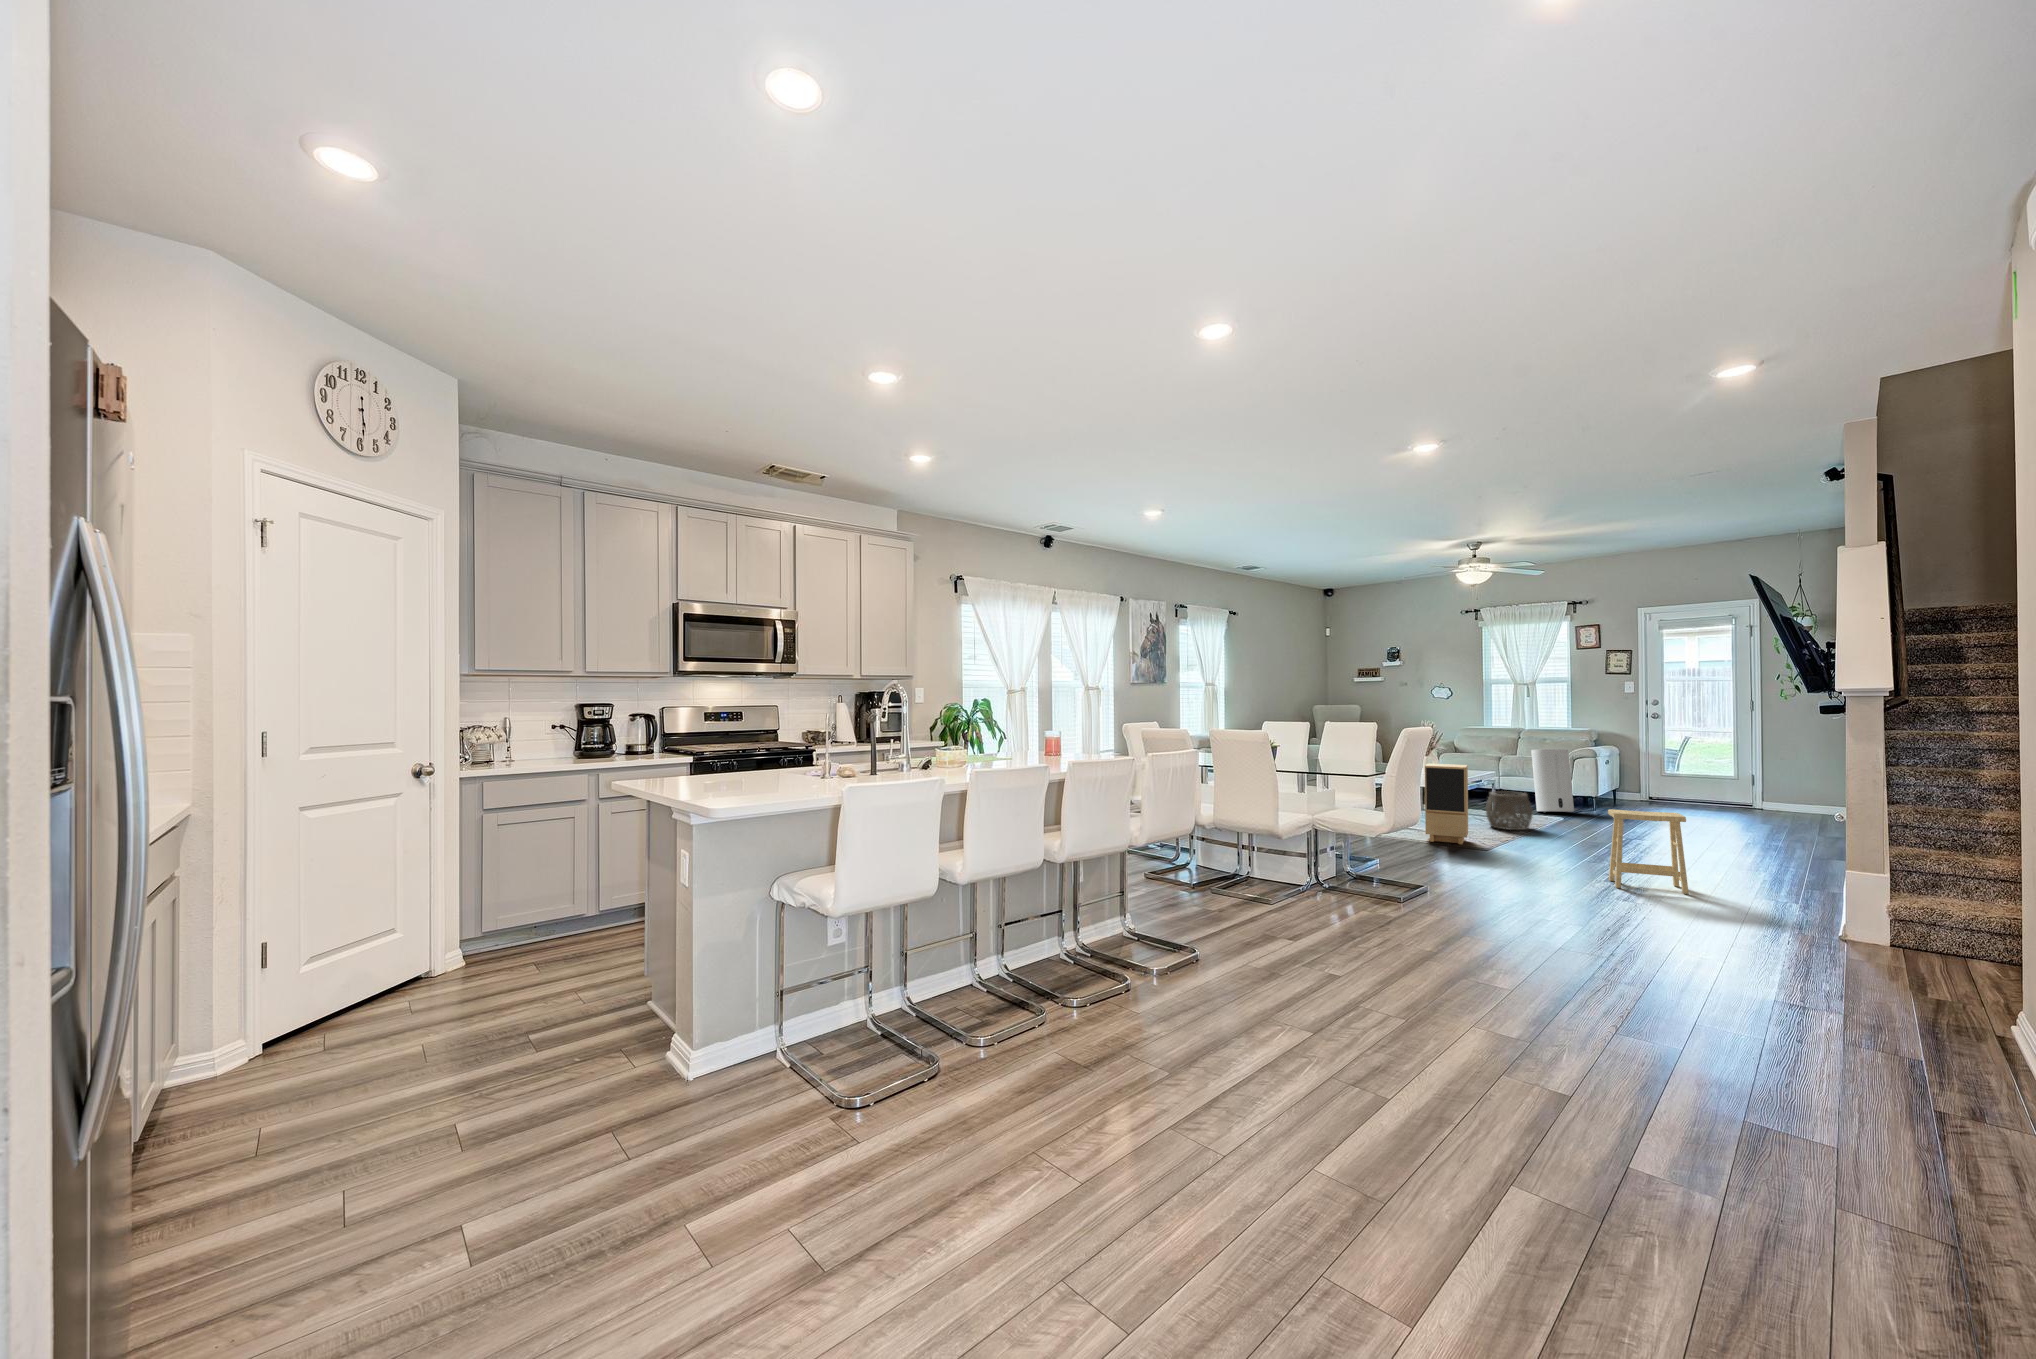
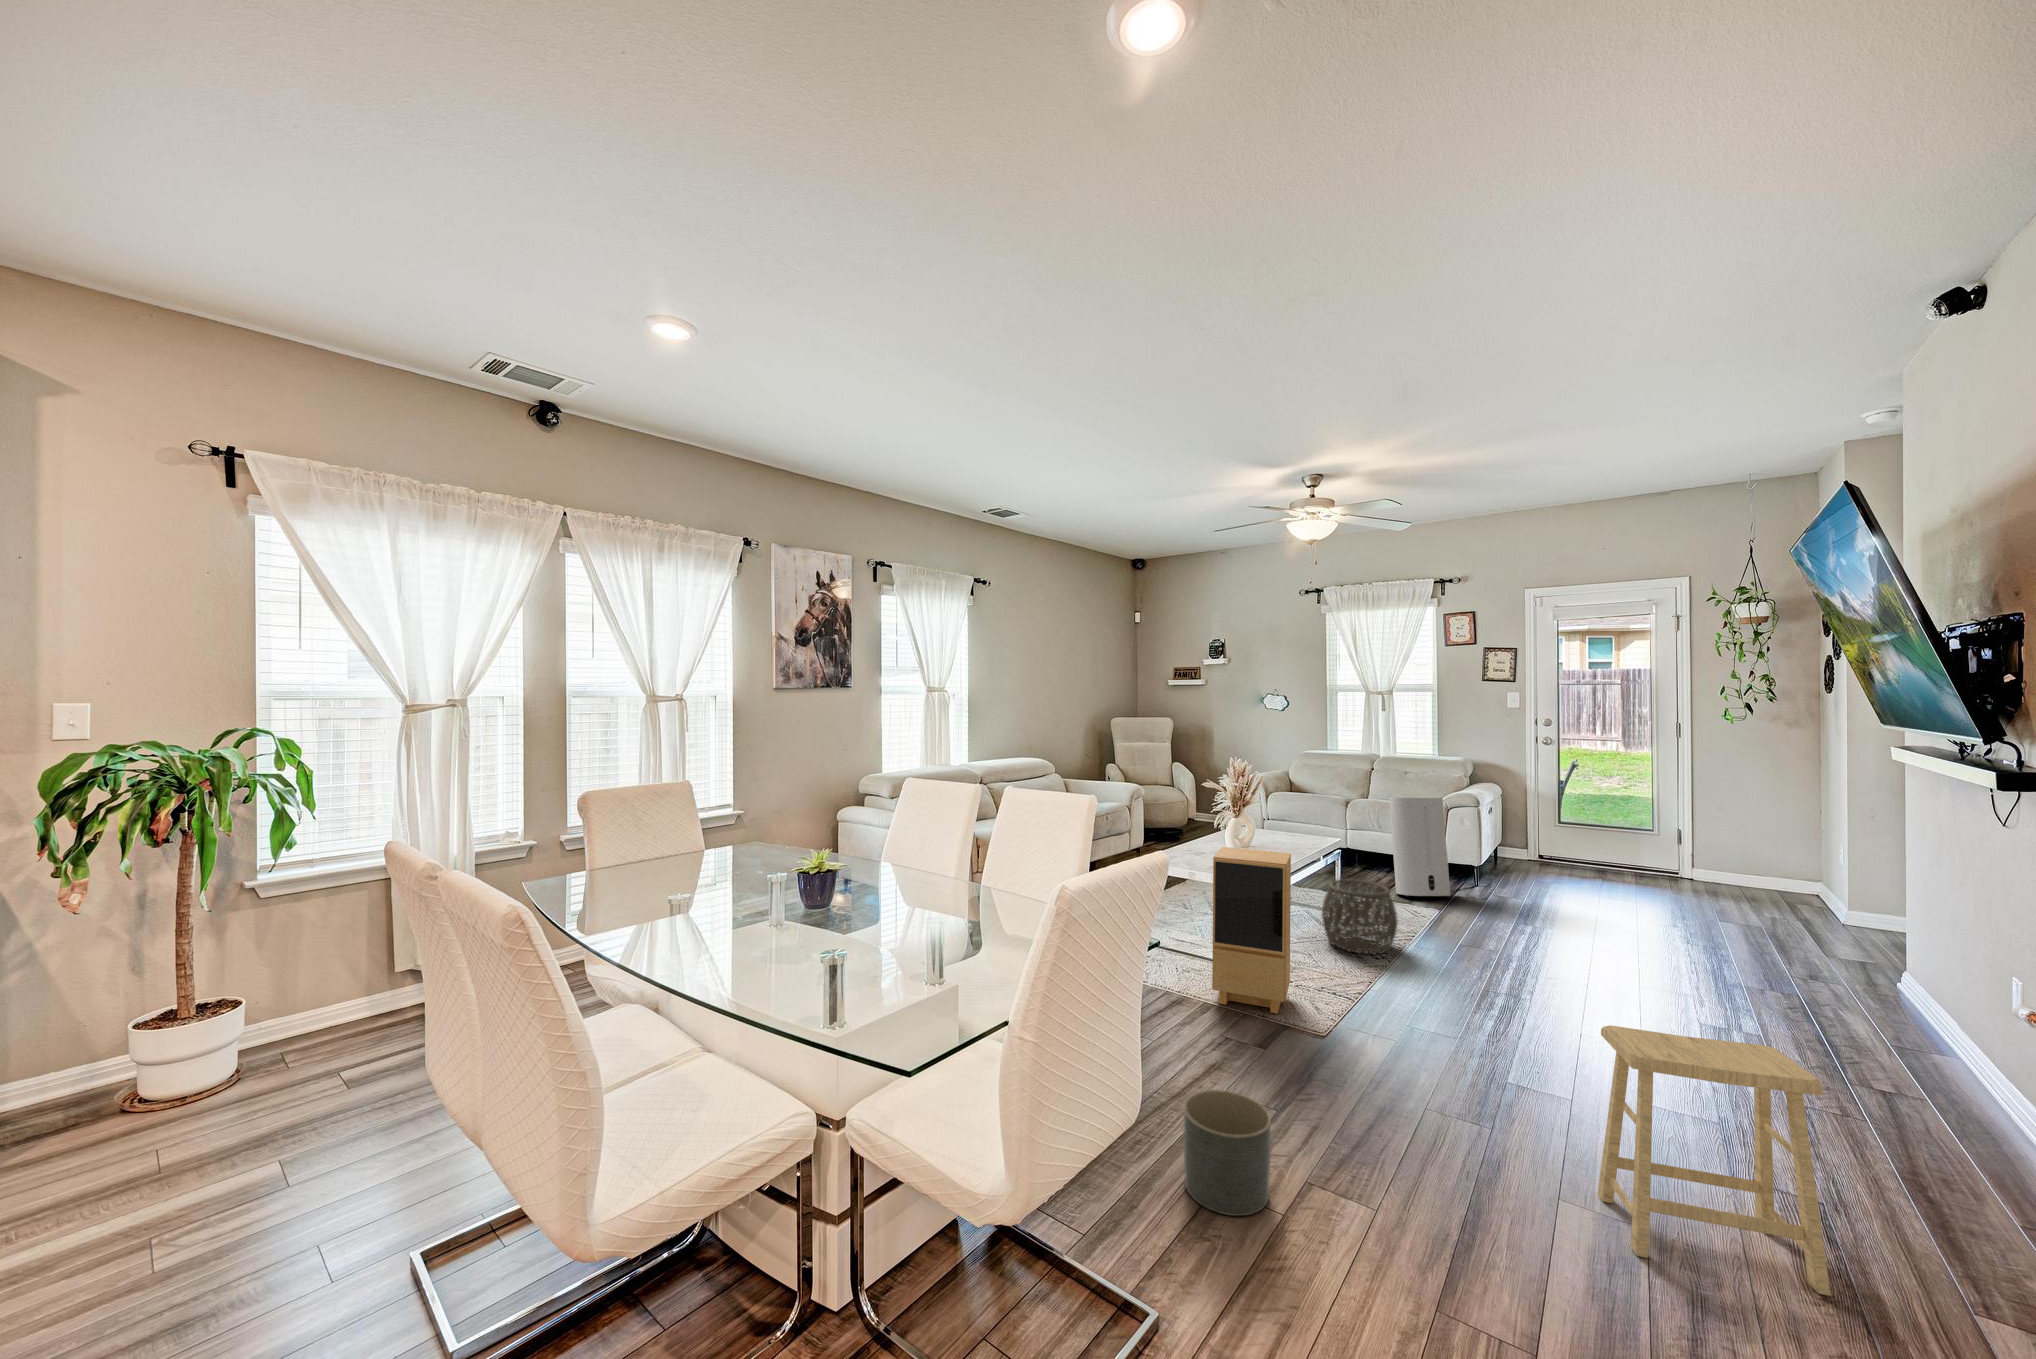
planter: none [1428,841,1466,879] -> present [1183,1090,1271,1216]

